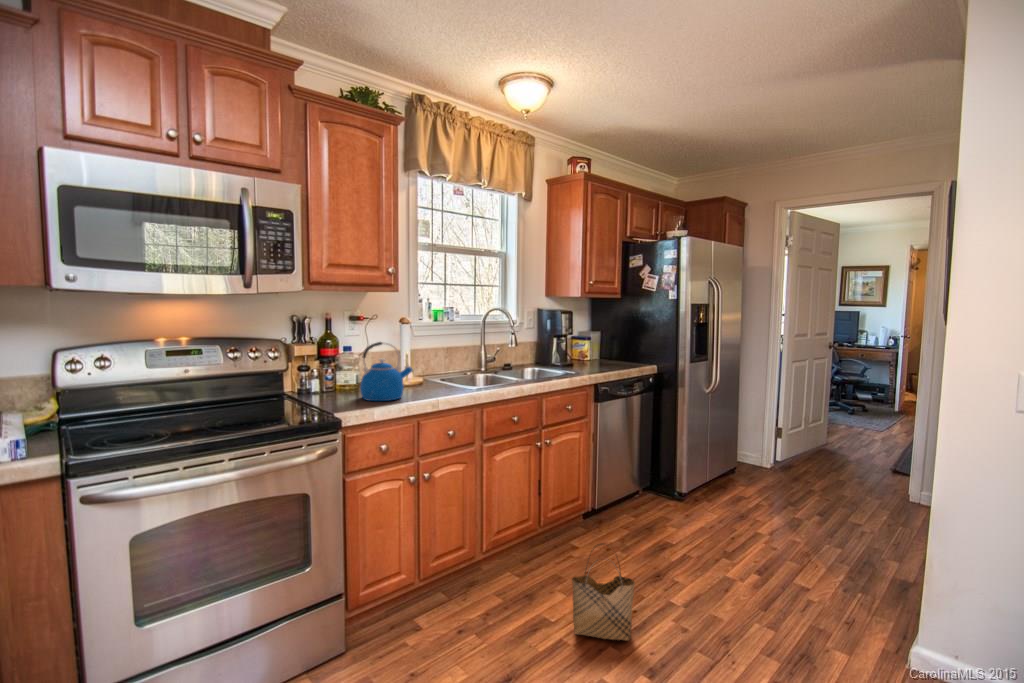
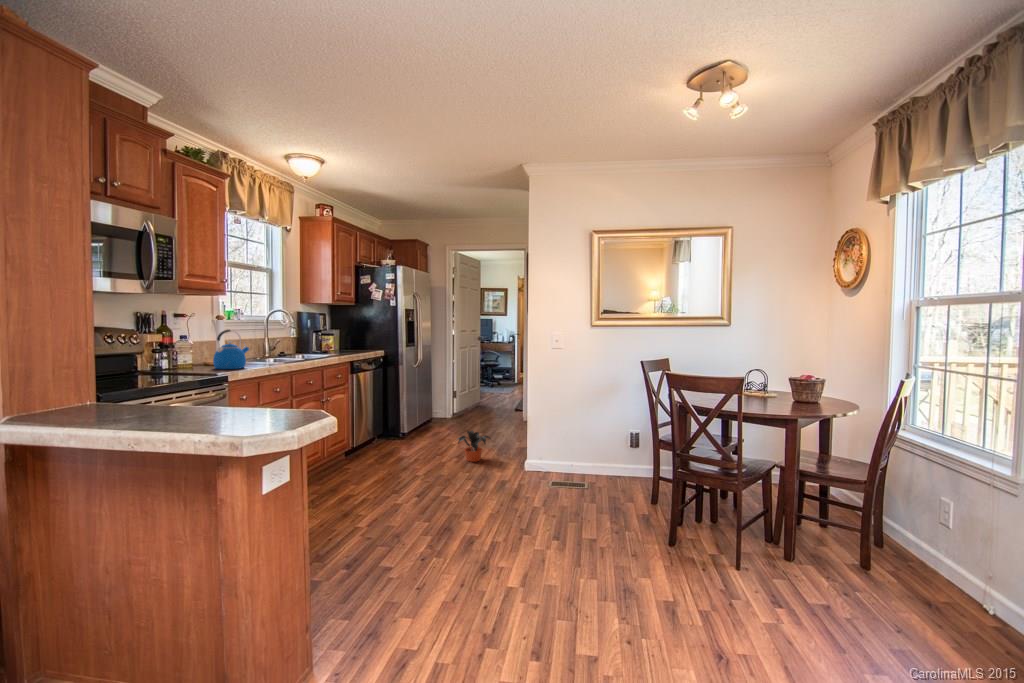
potted plant: none [758,531,838,600] -> present [458,431,491,462]
woven basket: present [572,543,635,641] -> none [367,441,402,492]

